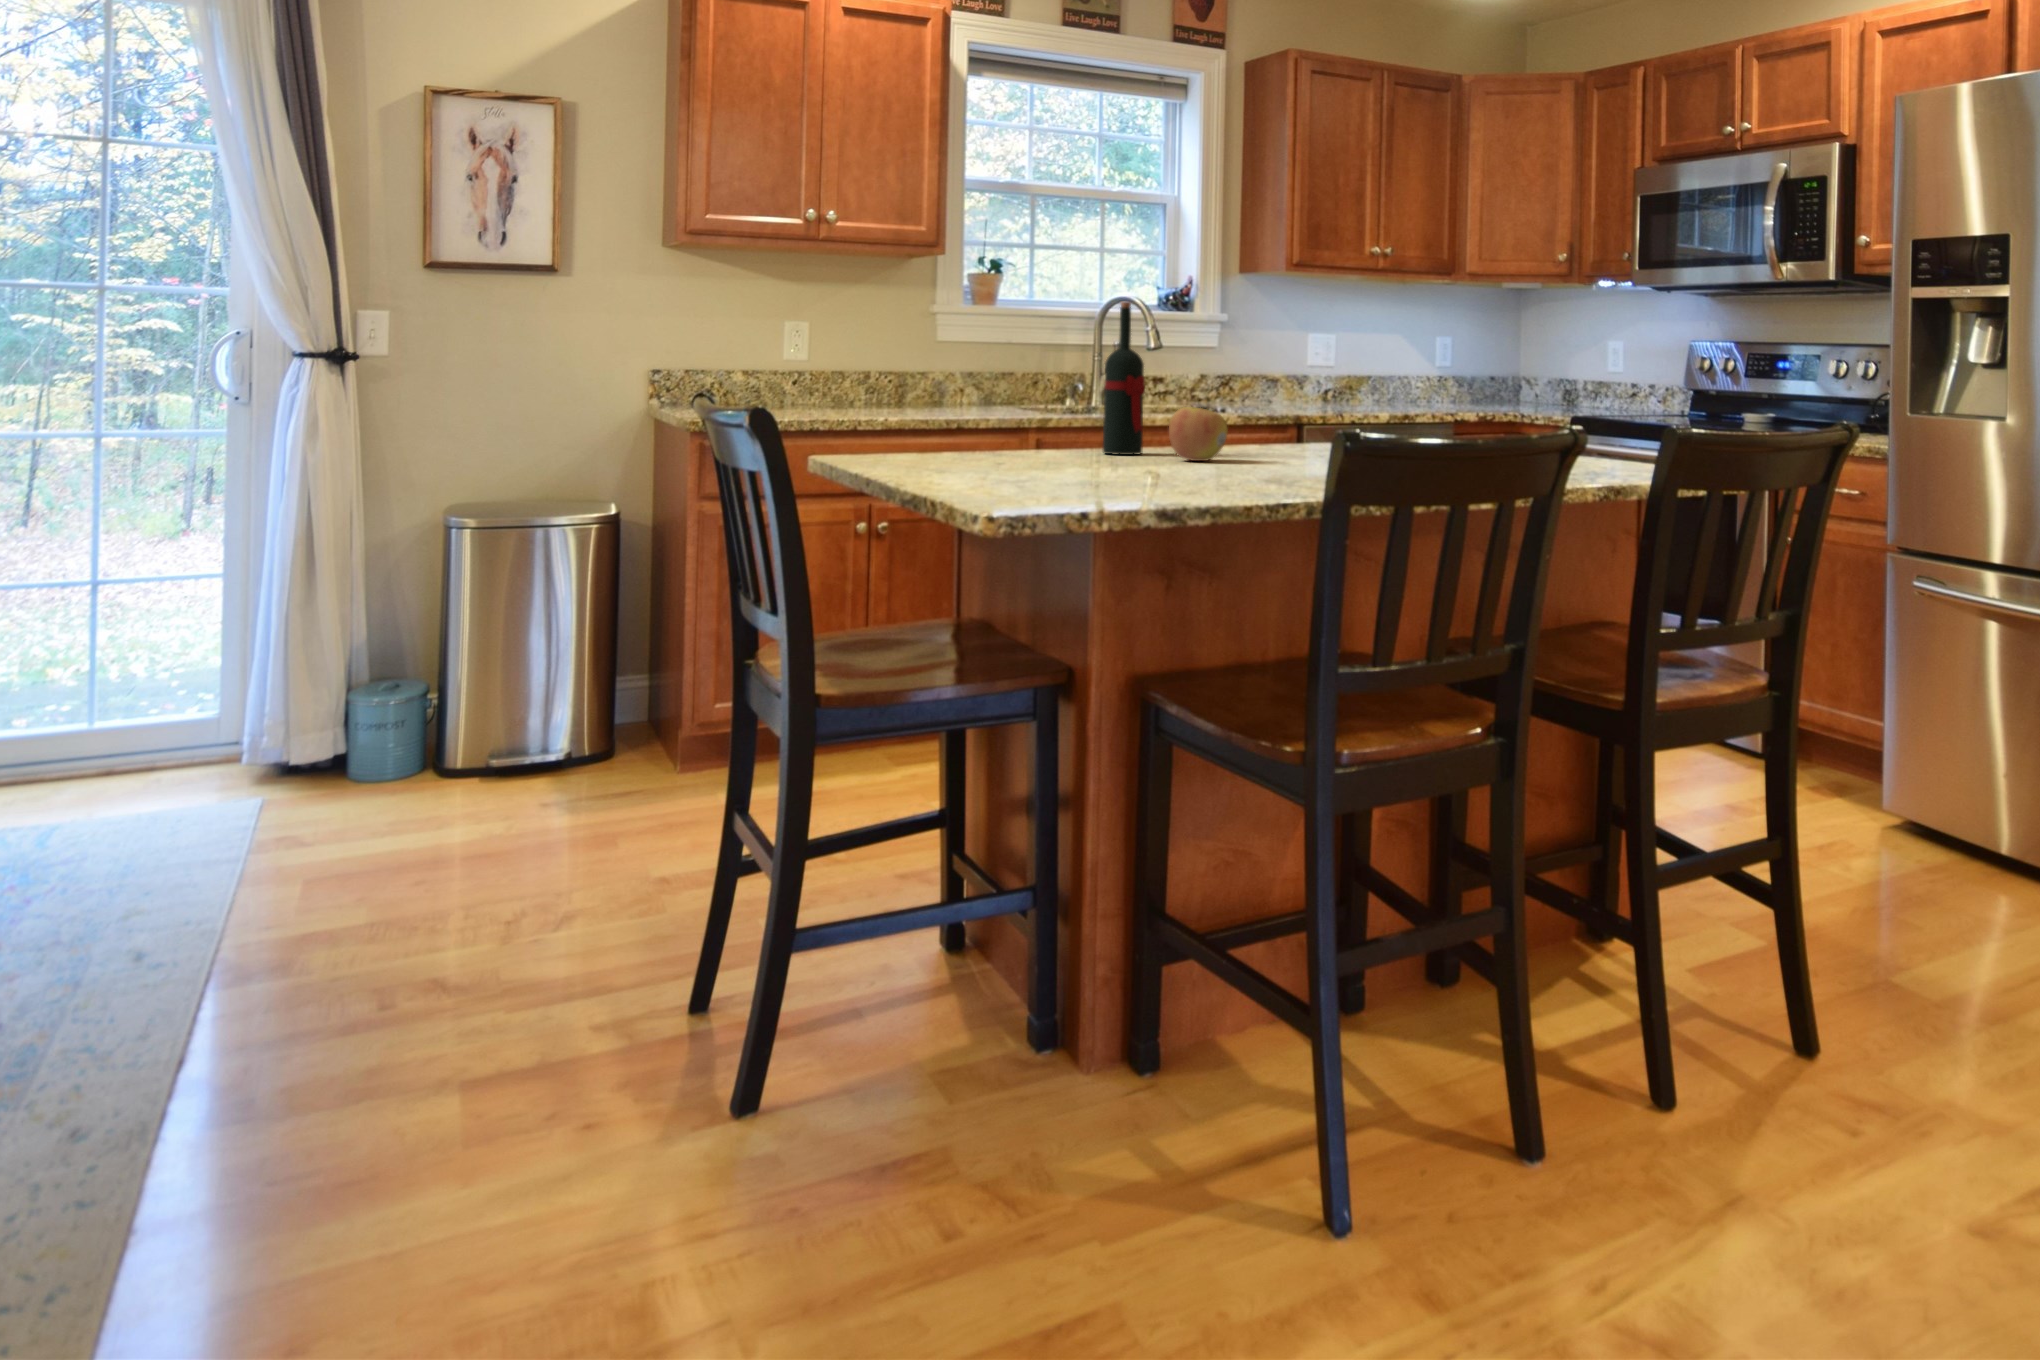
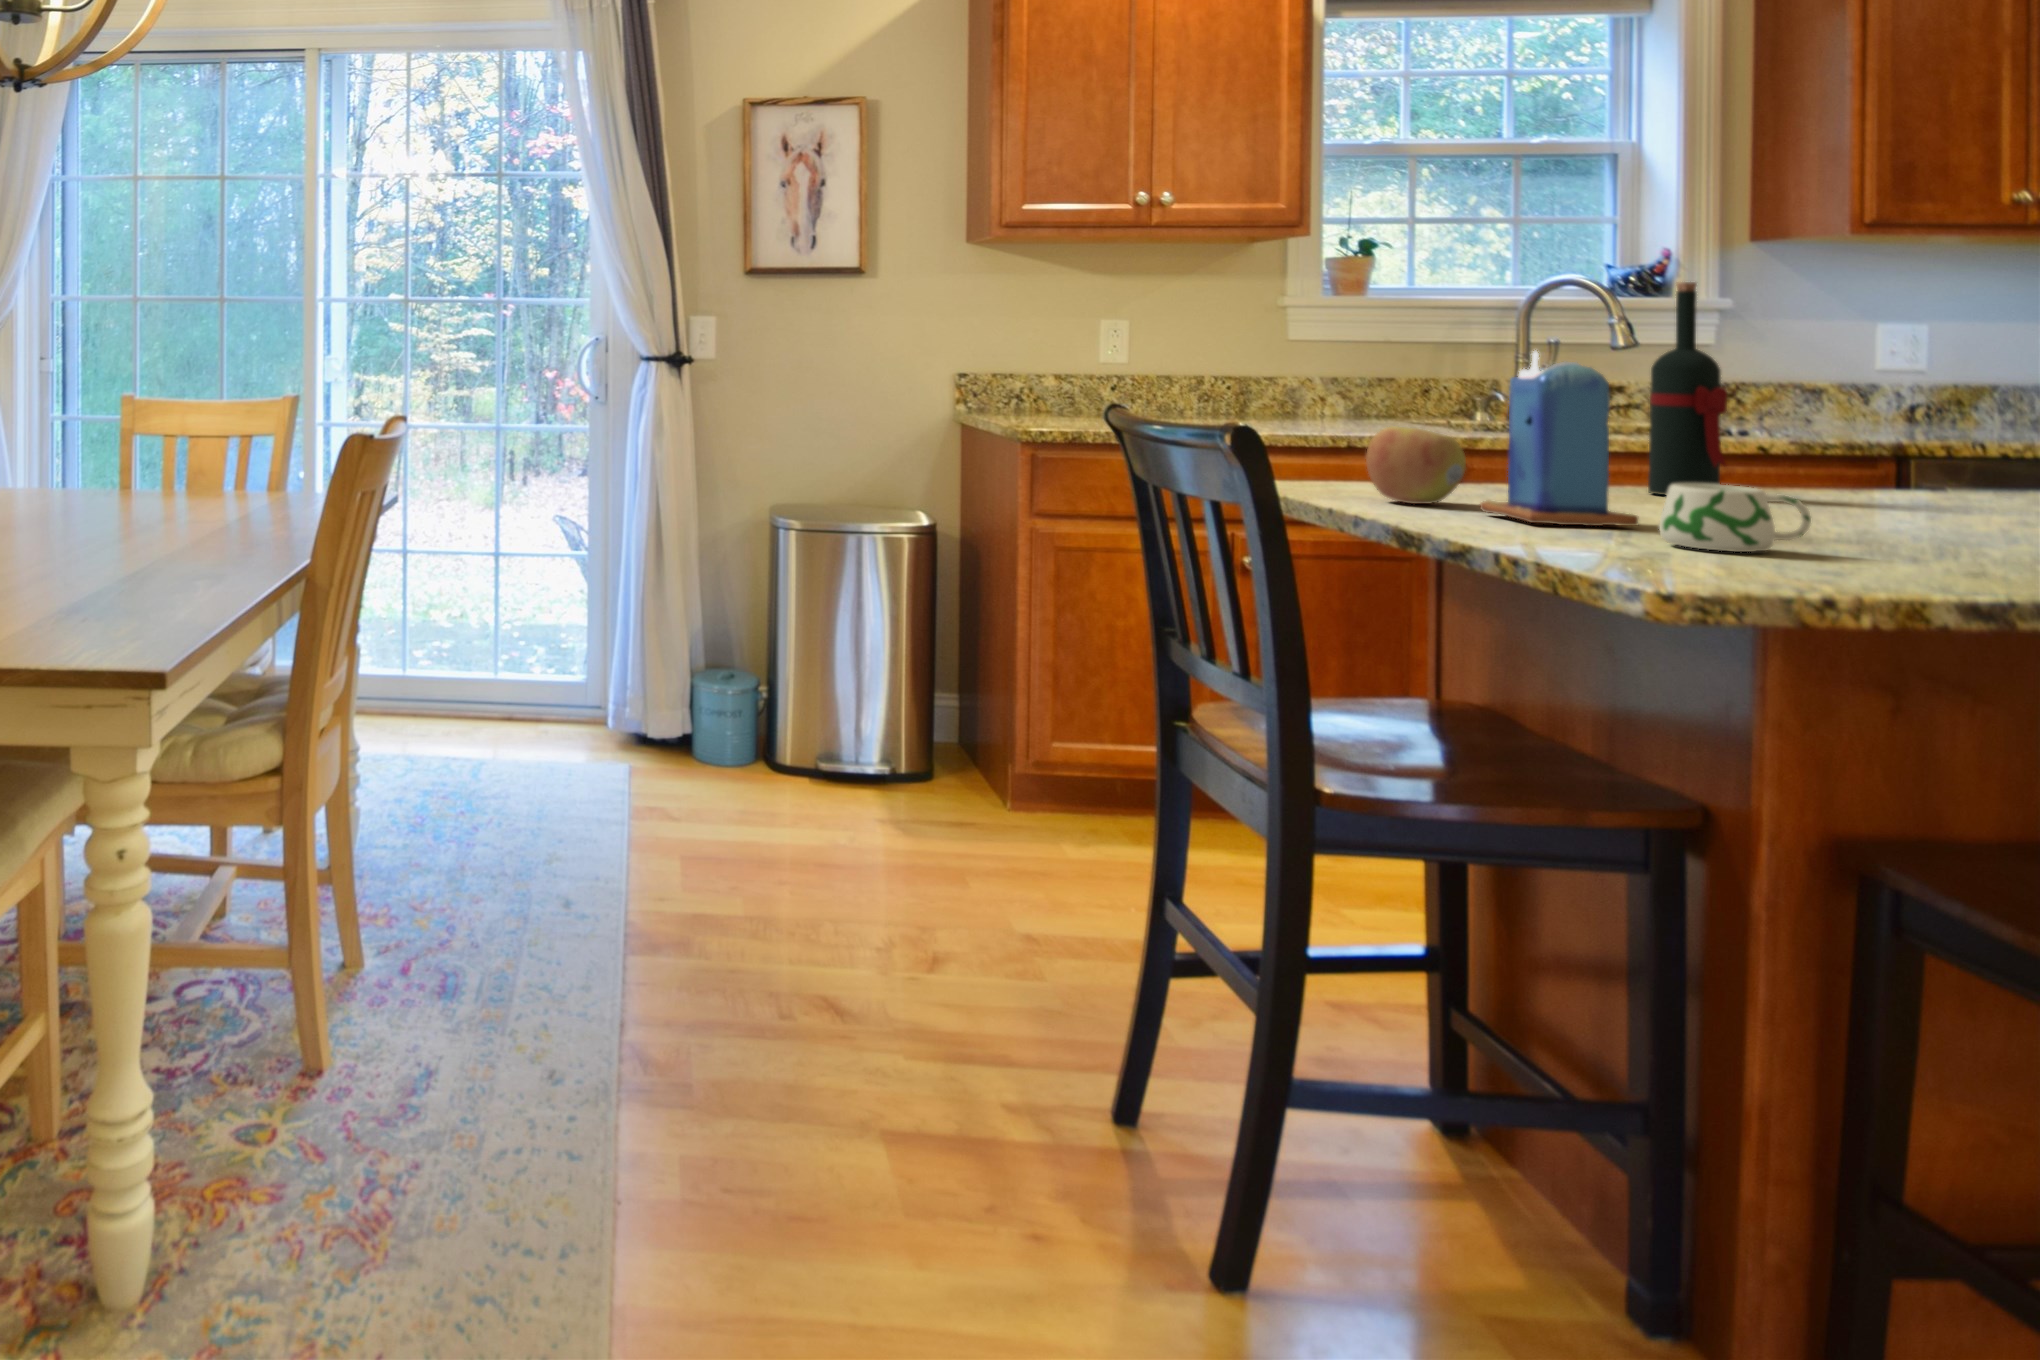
candle: none [967,348,1054,476] -> present [1480,351,1638,526]
apple: present [1169,407,1228,461] -> present [1366,426,1466,504]
mug: none [1049,442,1130,487] -> present [1659,483,1811,552]

